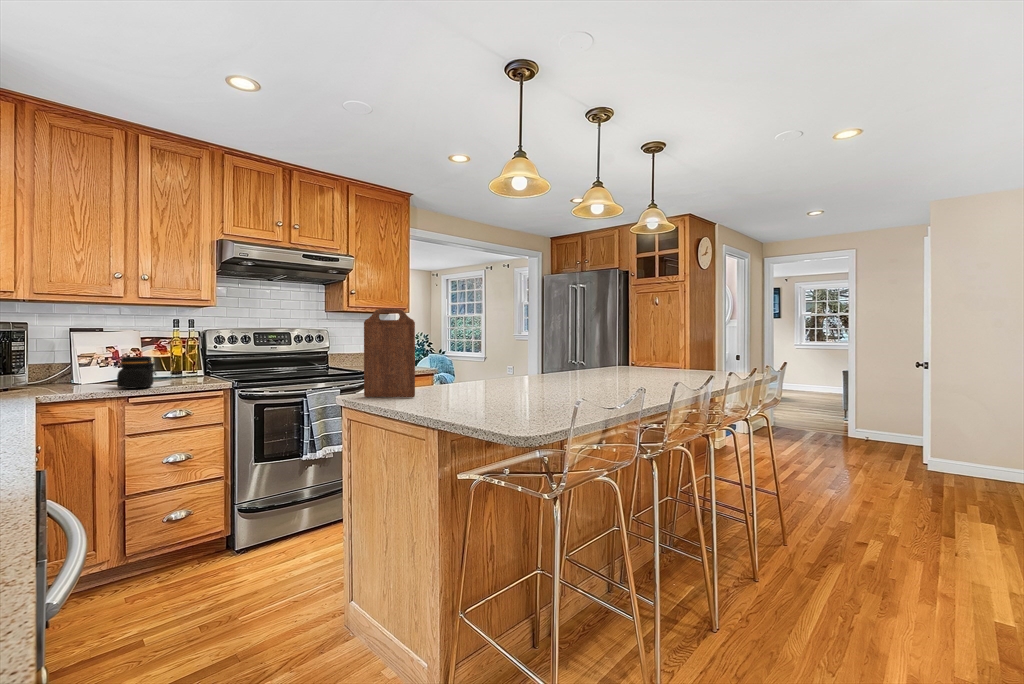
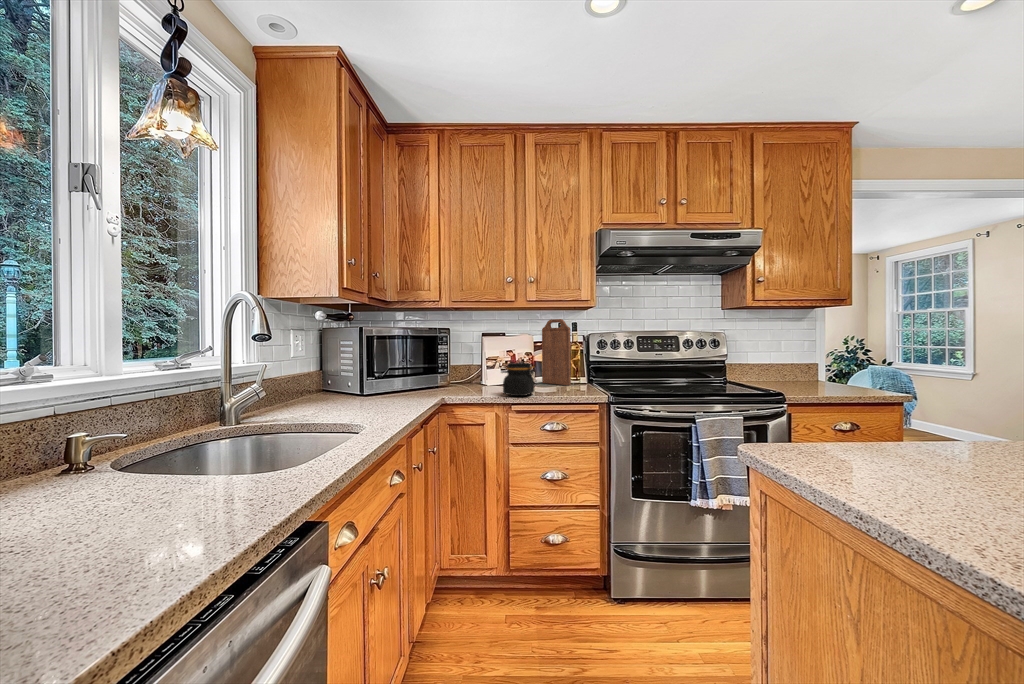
cutting board: present [364,308,415,397] -> present [542,319,571,385]

